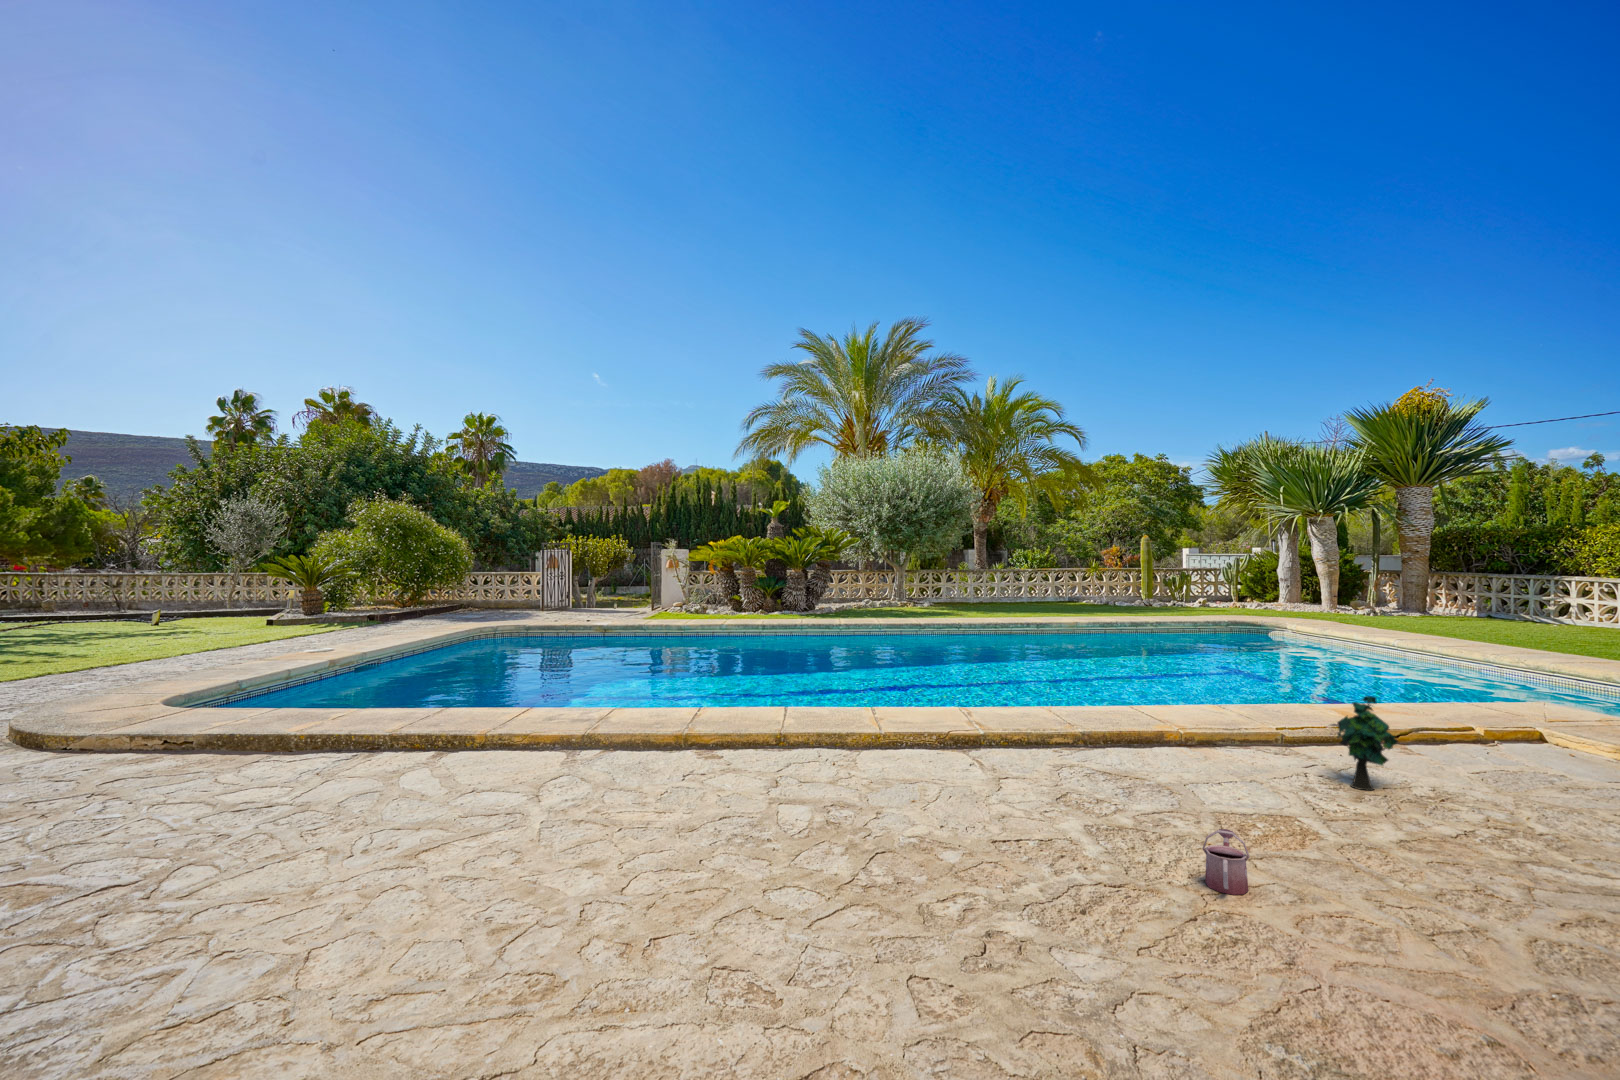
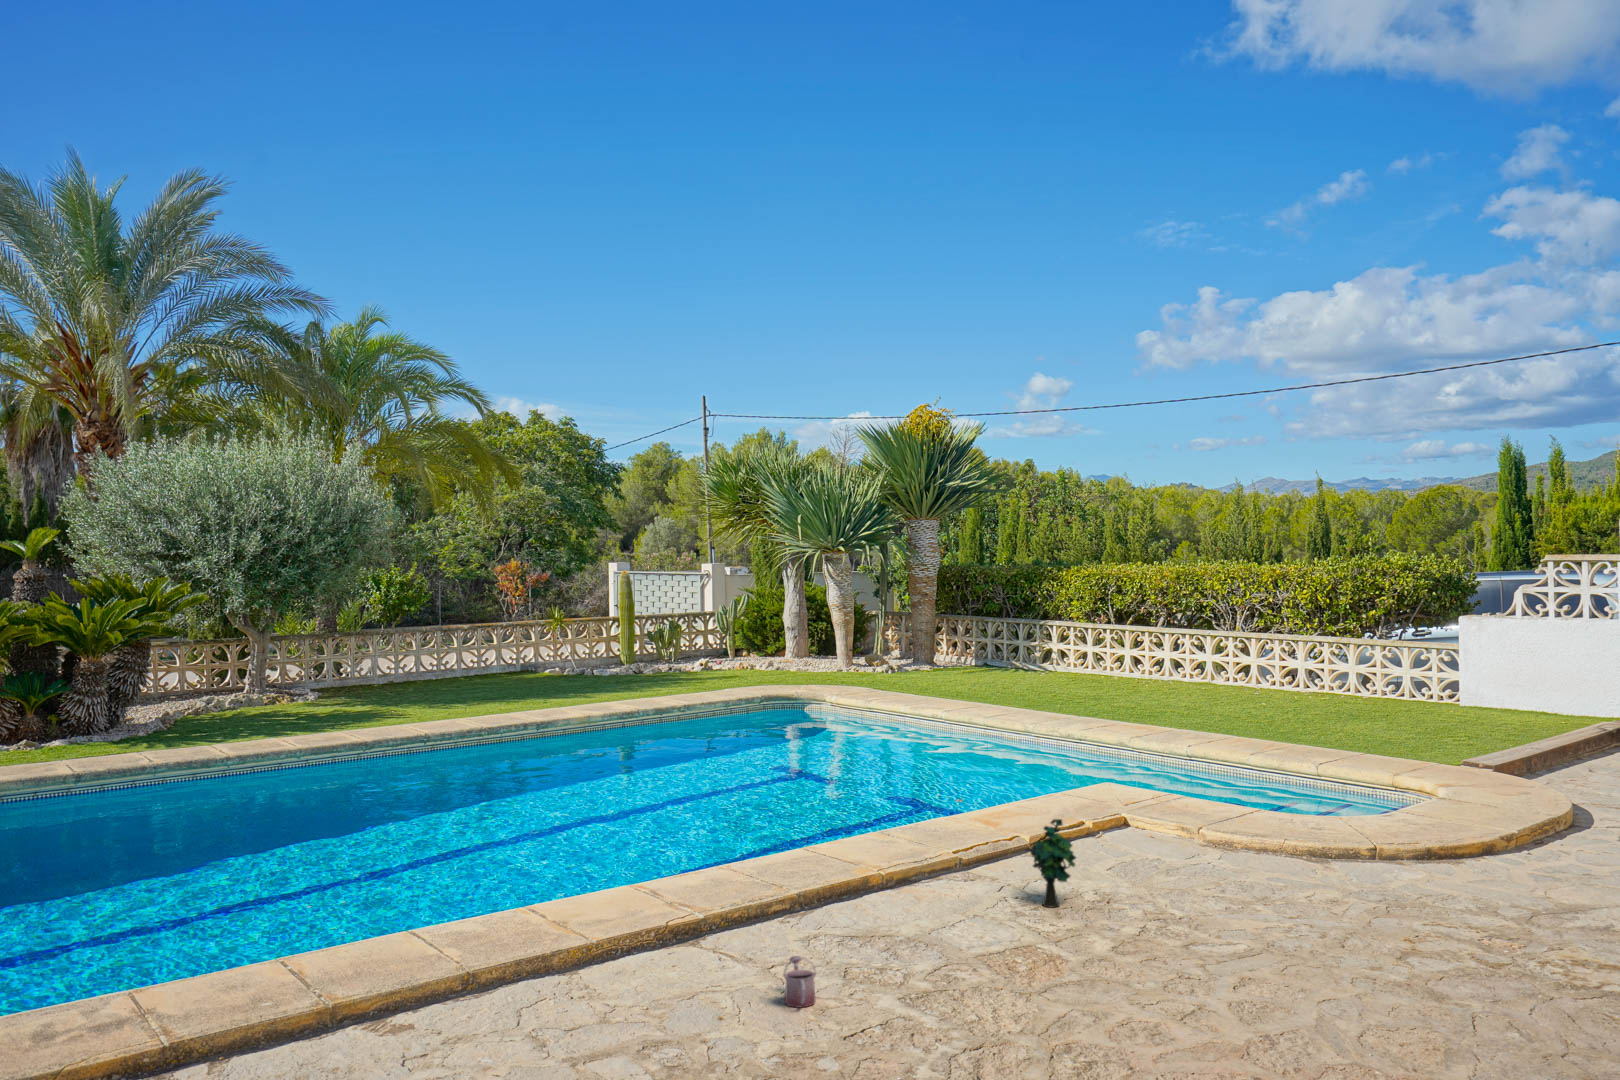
watering can: present [1202,829,1250,895] -> present [783,956,816,1008]

